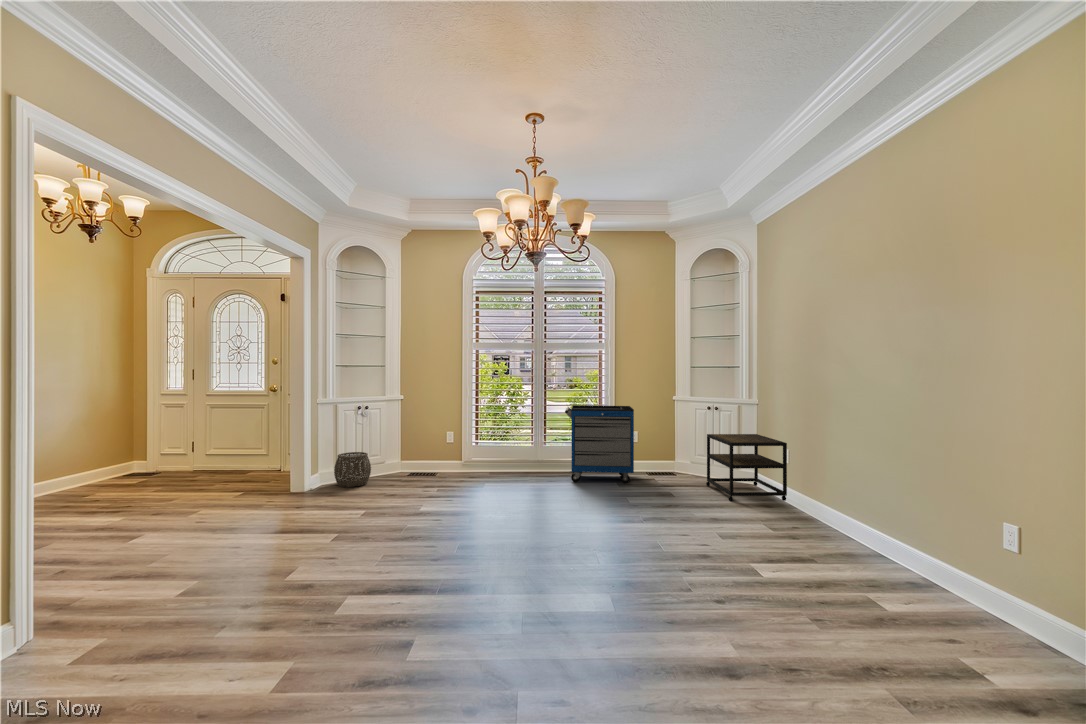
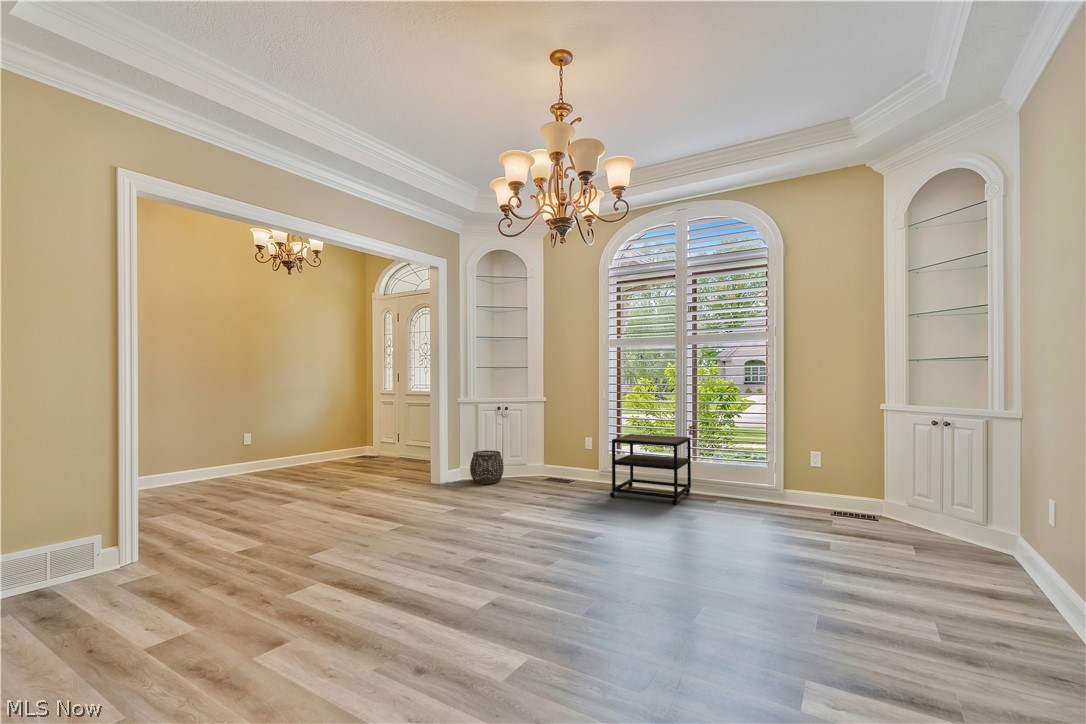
storage cabinet: present [565,405,634,483] -> none [696,413,802,520]
side table: present [706,434,787,501] -> present [610,434,691,505]

